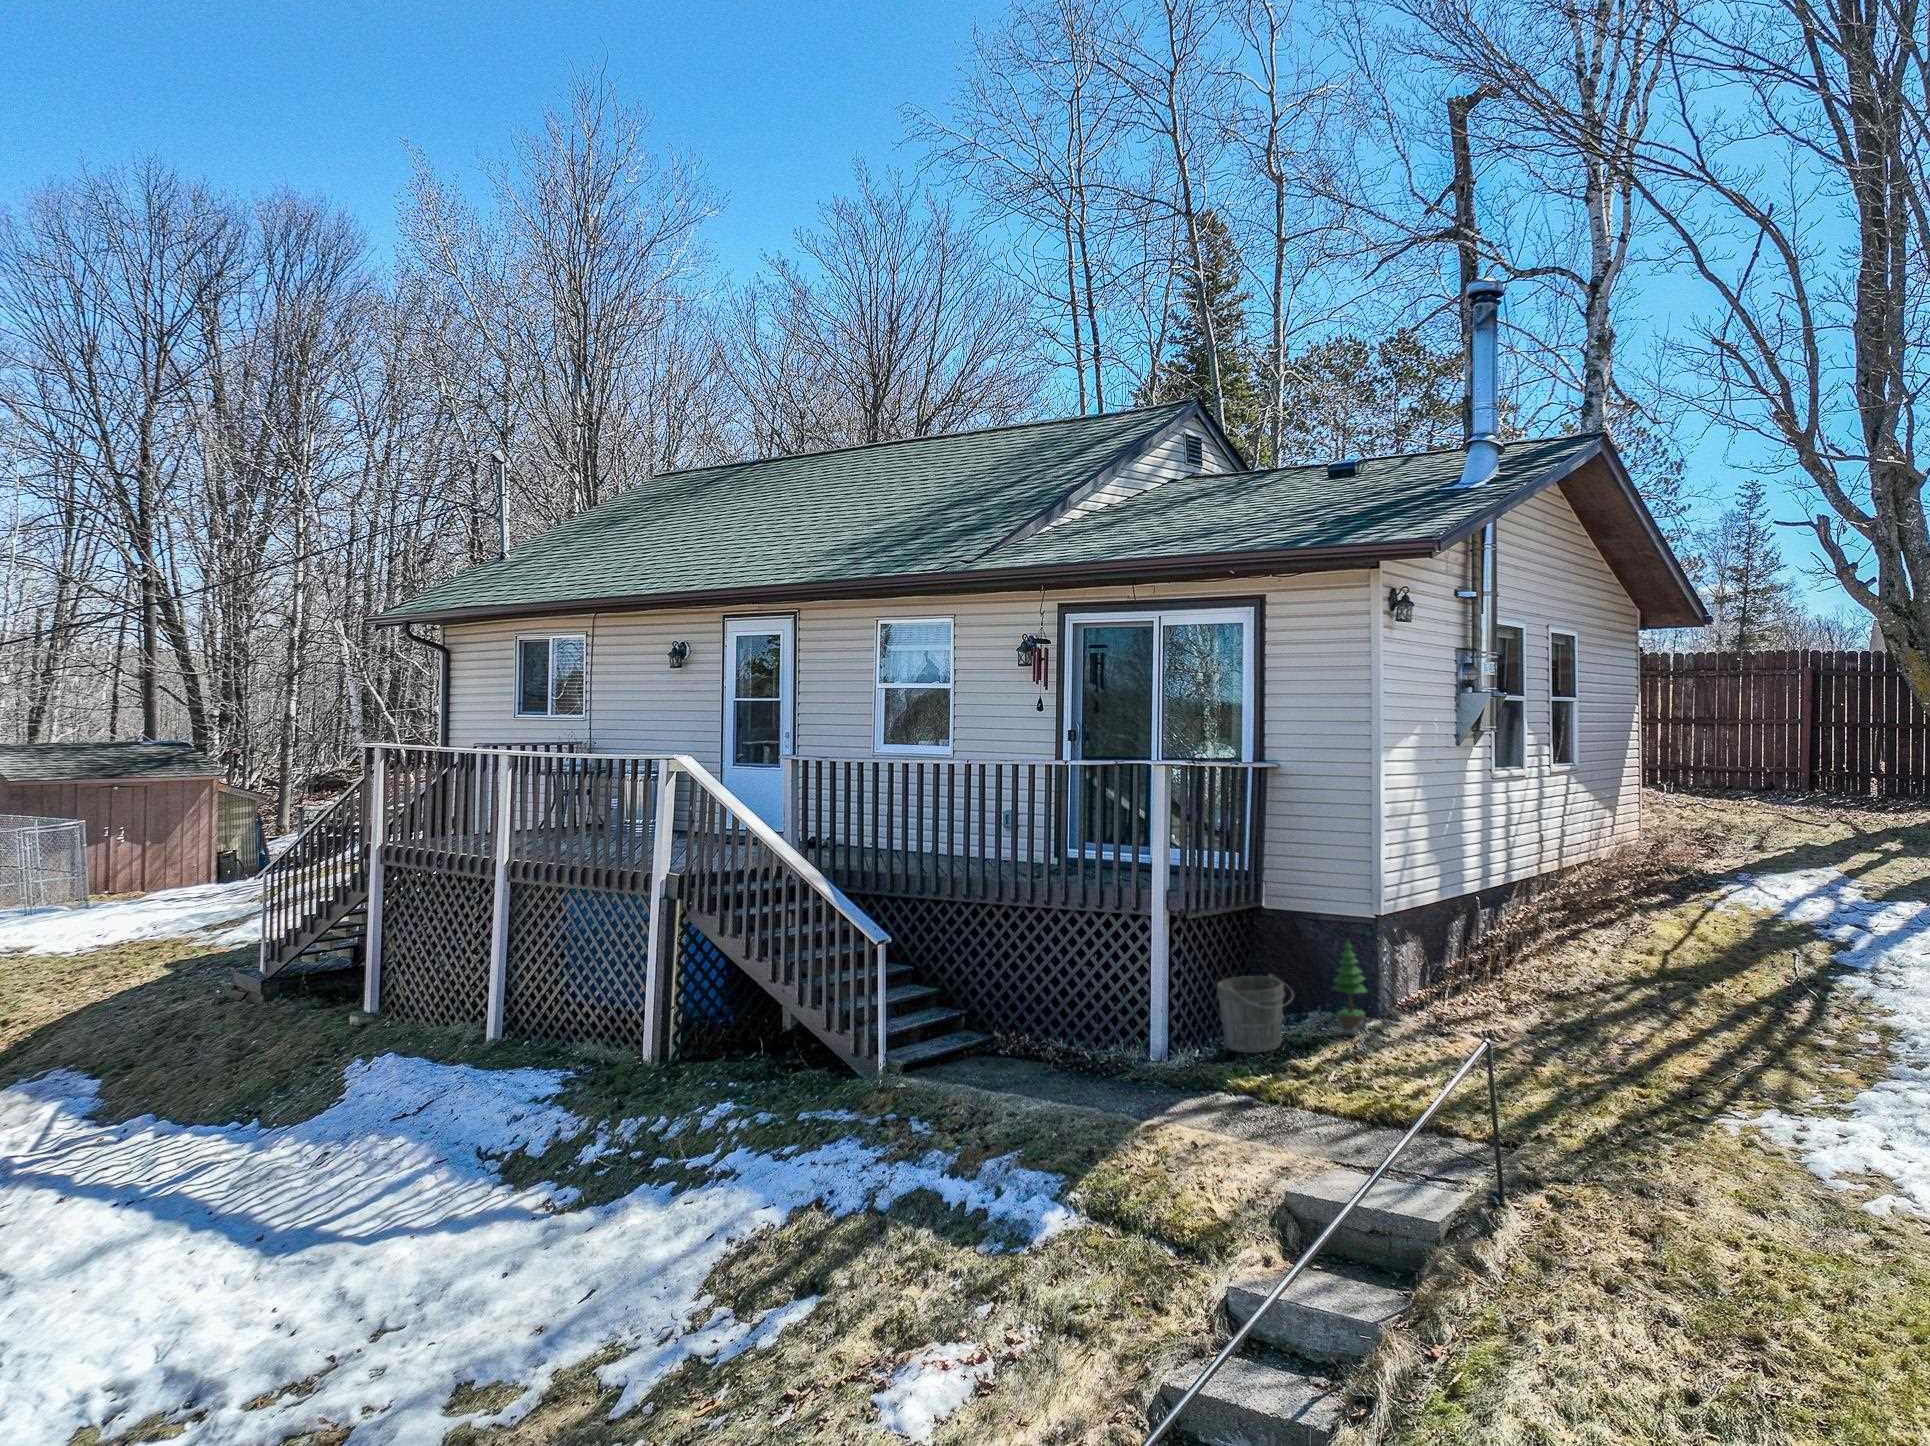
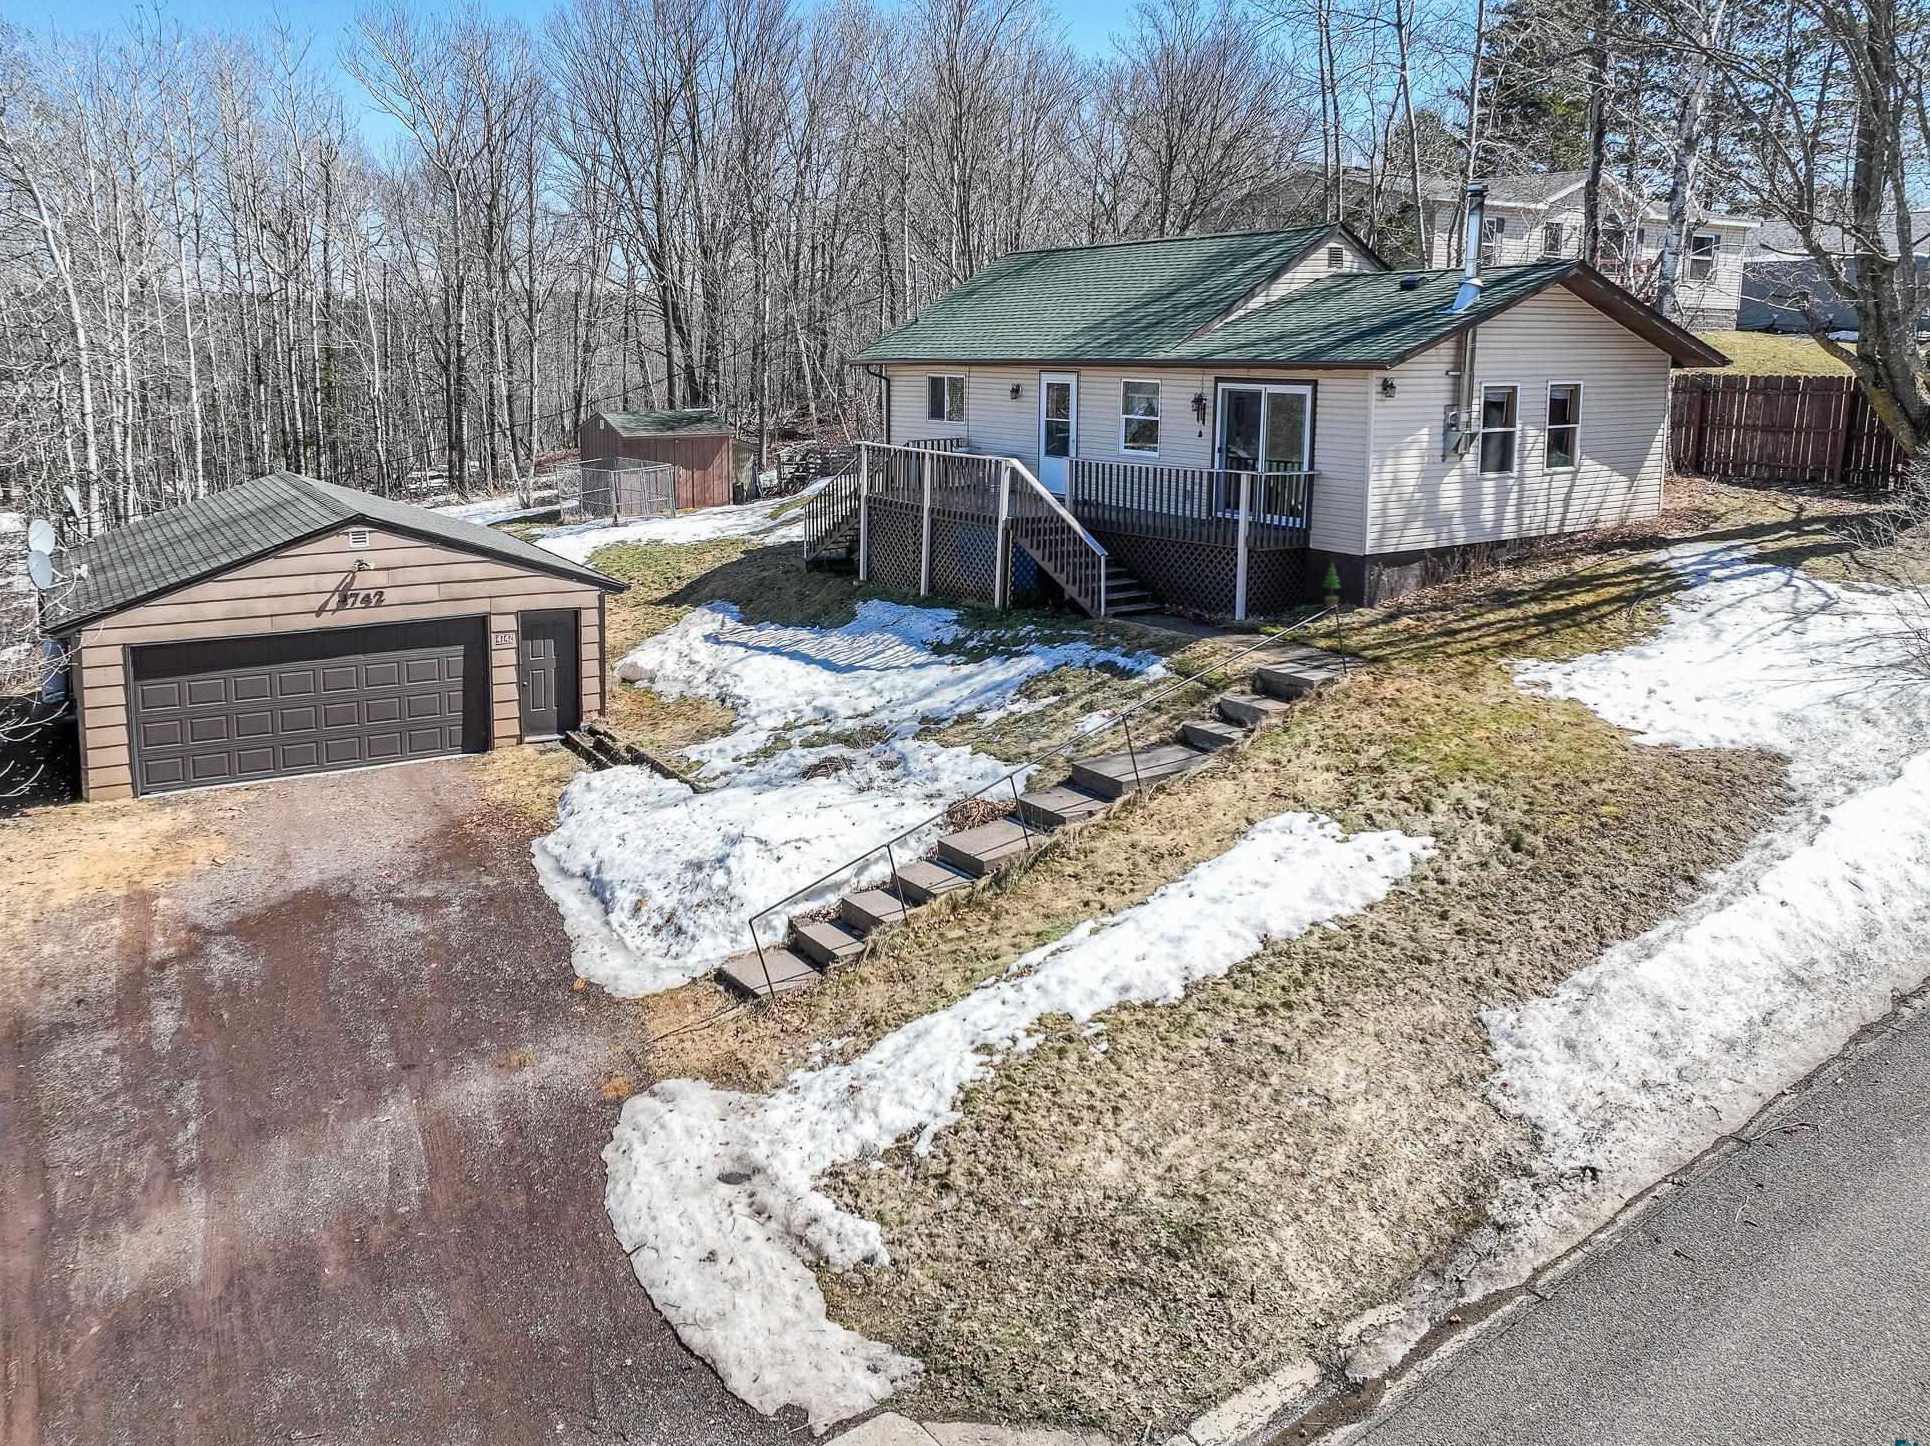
bucket: present [1217,974,1293,1053] -> none [1264,577,1302,614]

